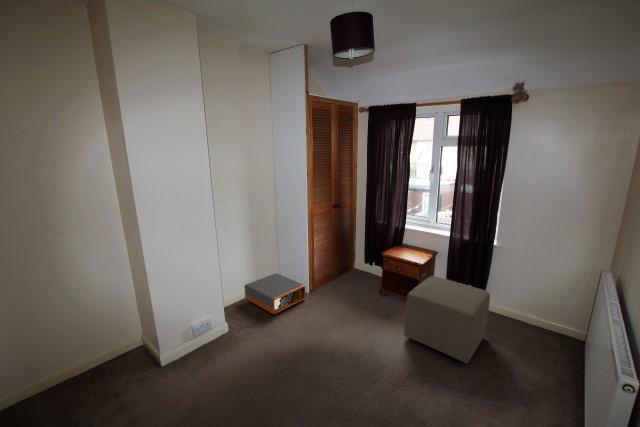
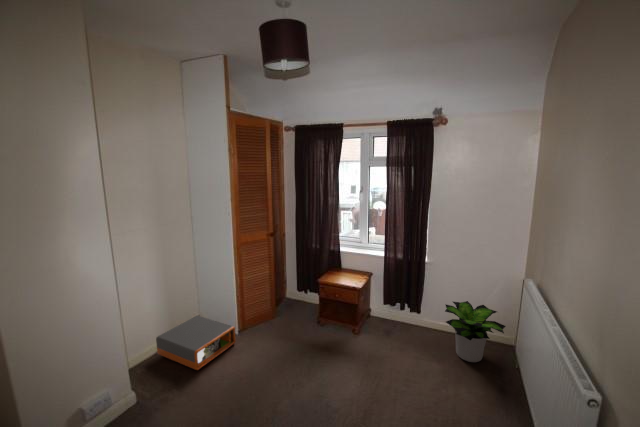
ottoman: present [404,276,490,363] -> none [351,300,430,393]
potted plant: none [508,287,580,350] -> present [445,301,506,362]

